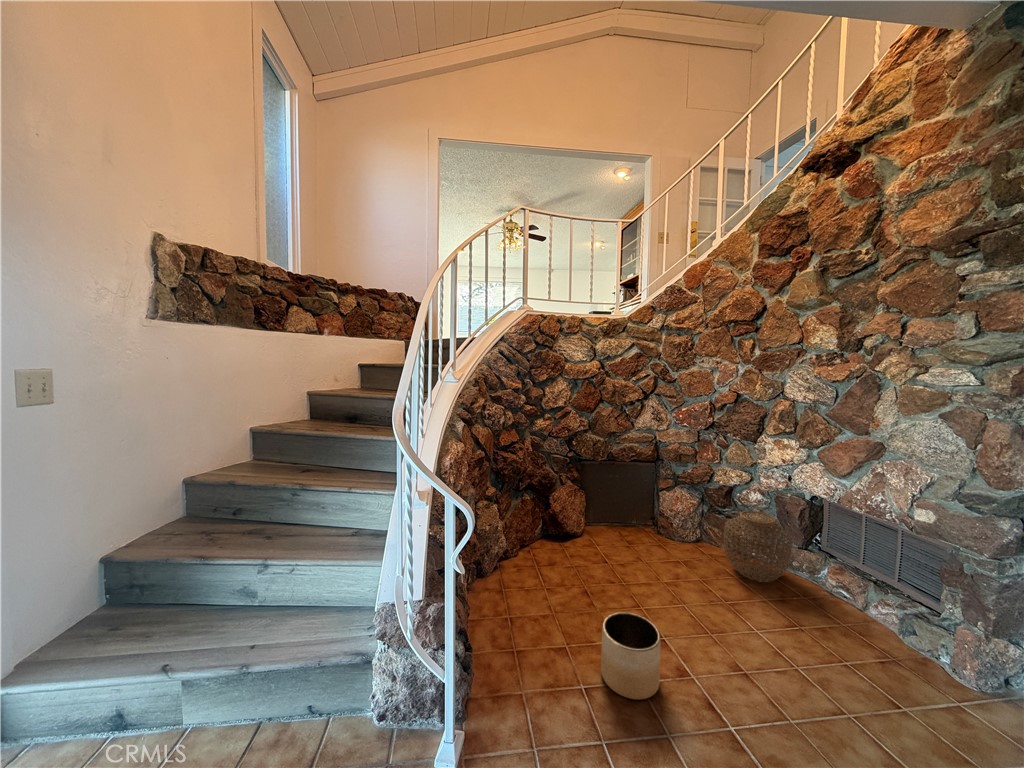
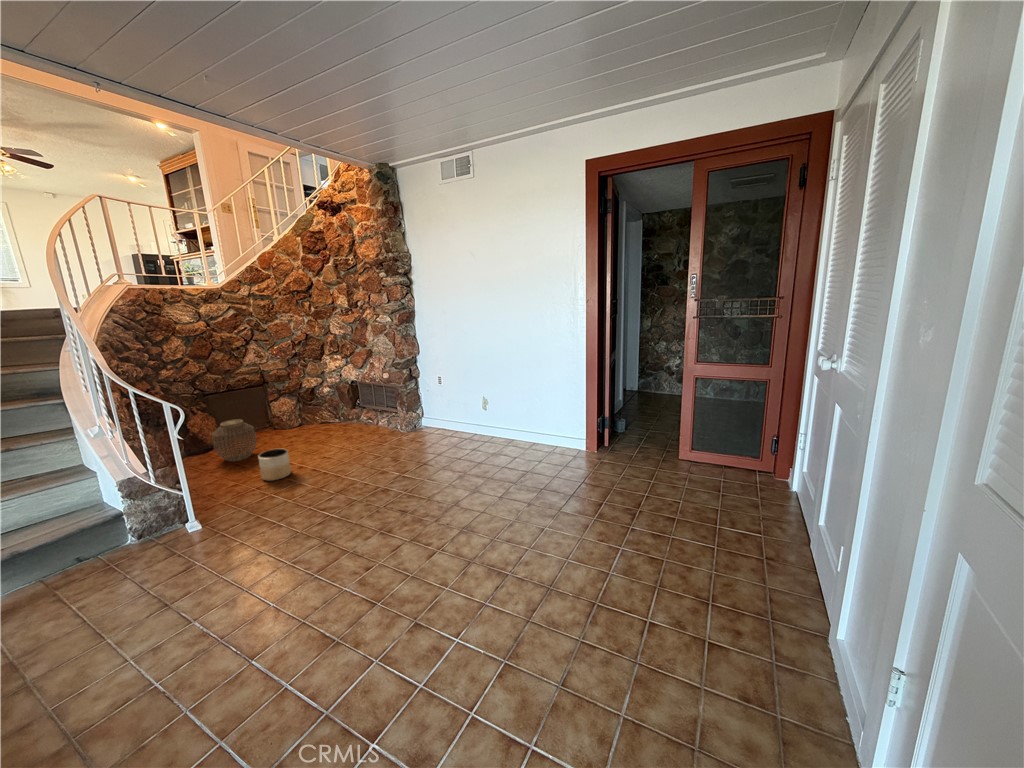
woven basket: present [724,511,792,582] -> present [212,419,257,461]

